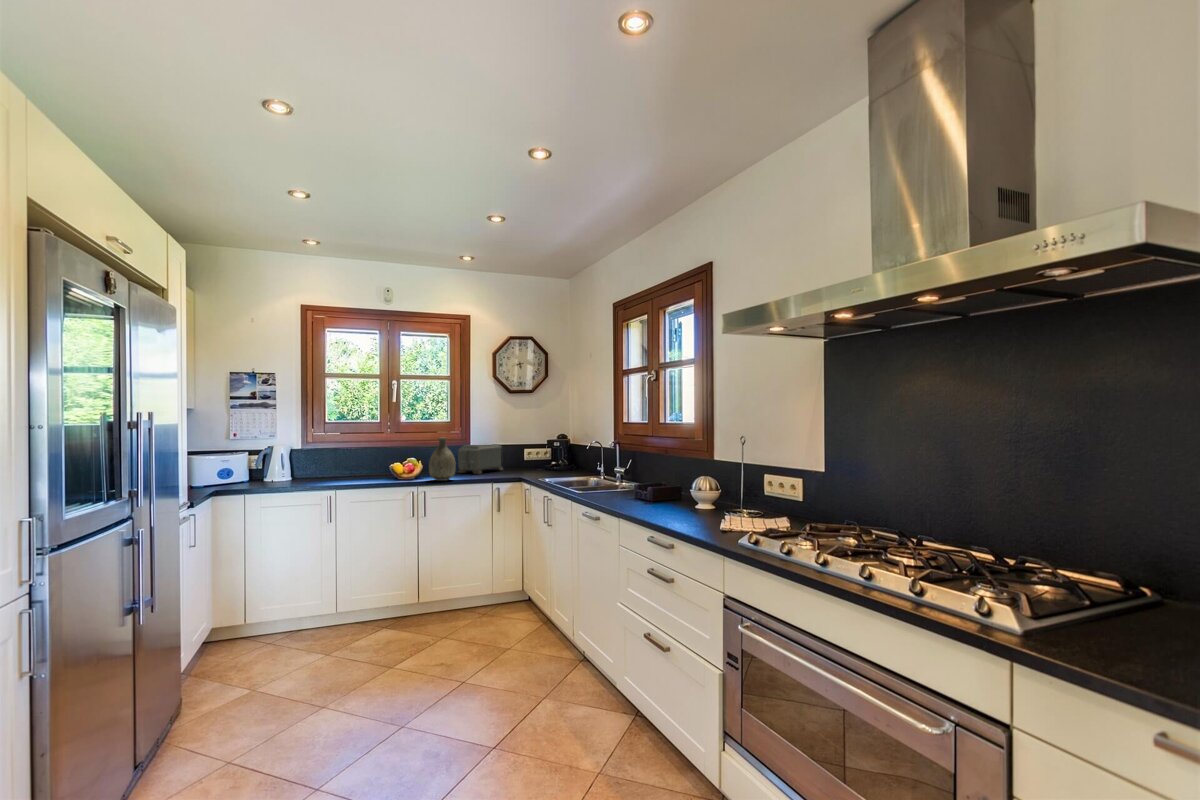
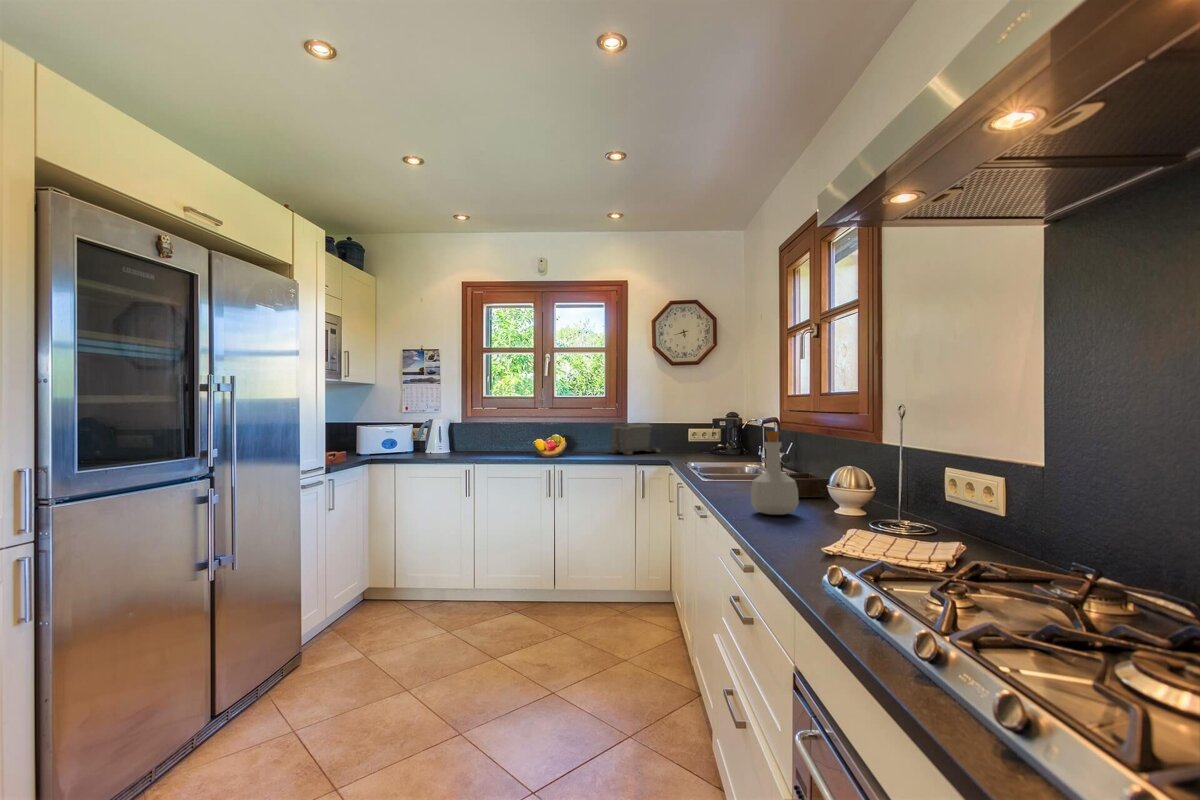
vase: present [429,438,456,481] -> none [565,413,593,459]
bottle: none [648,454,680,512] -> present [751,431,799,515]

